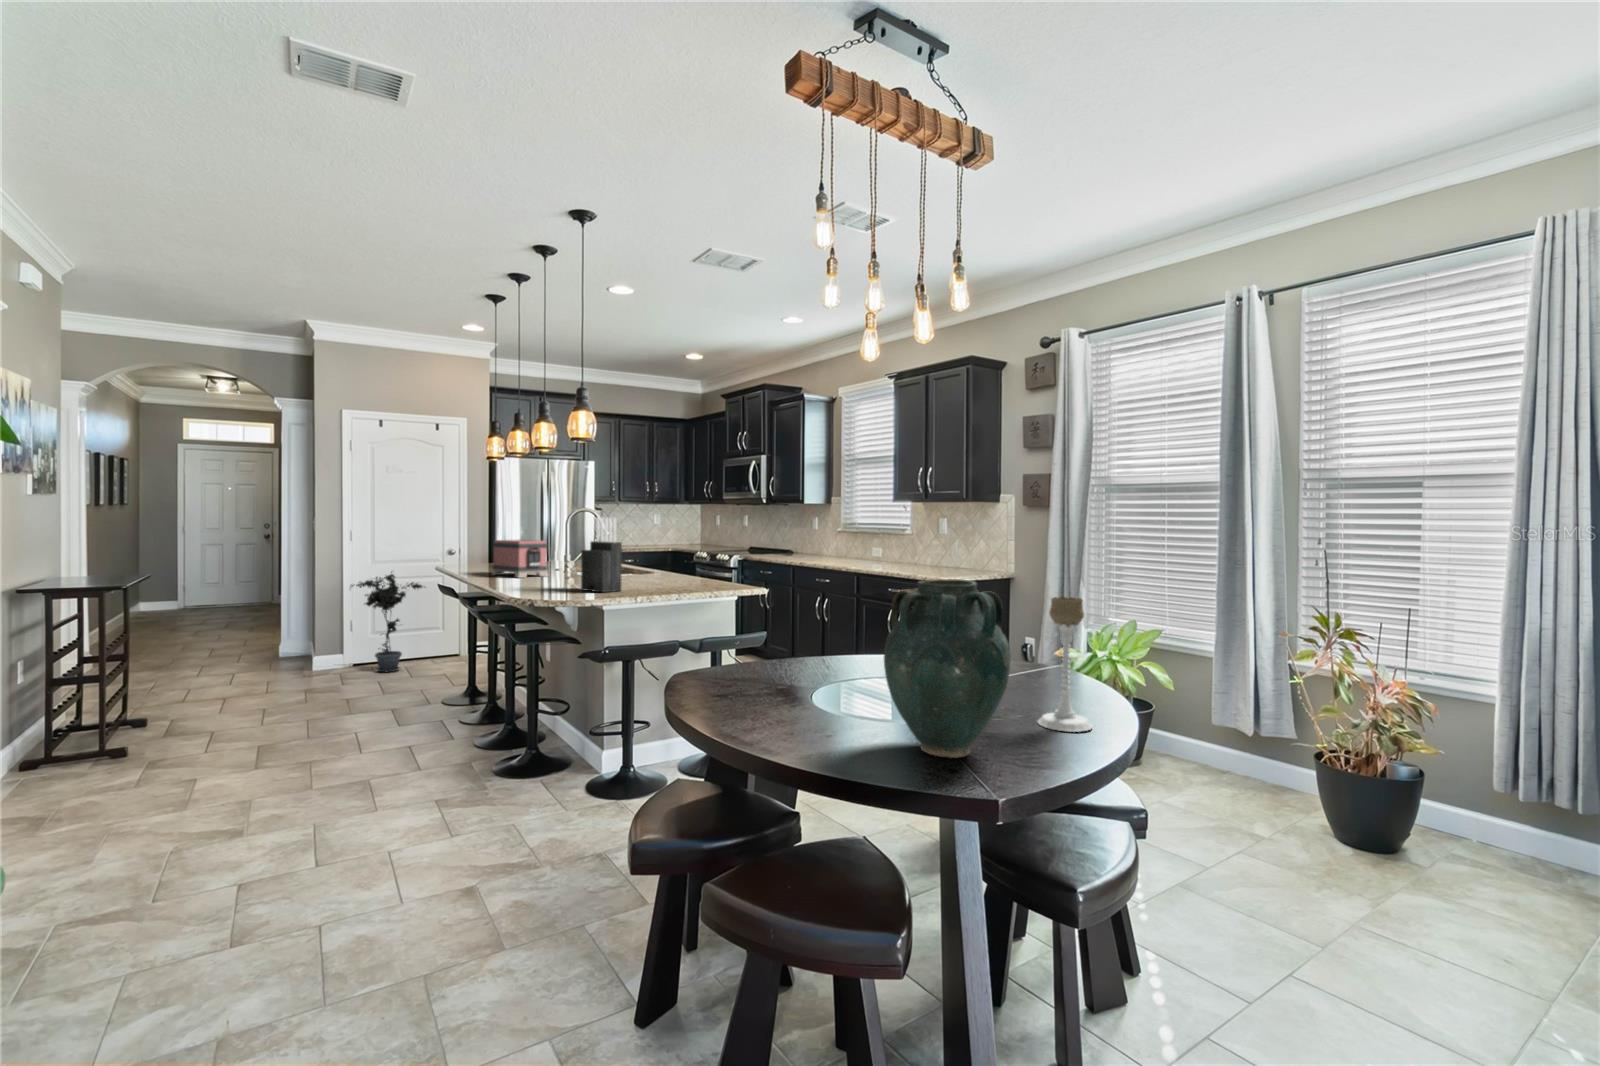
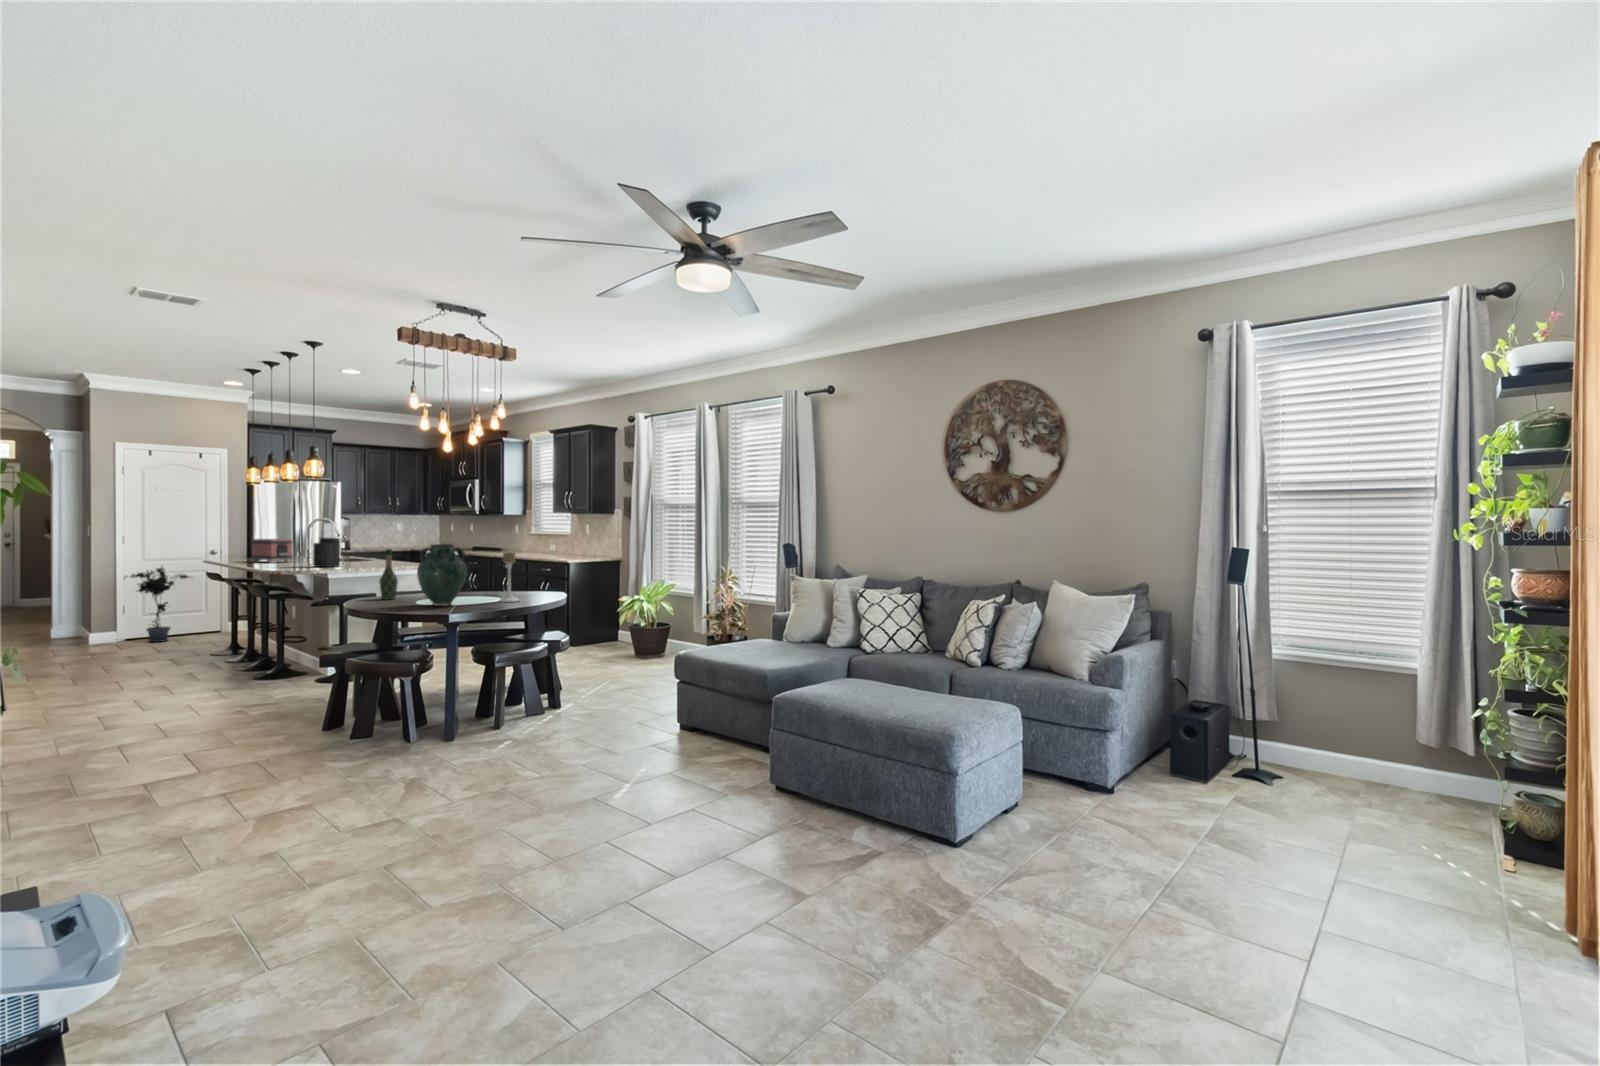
wine bottle: none [758,584,797,709] -> present [379,549,398,600]

